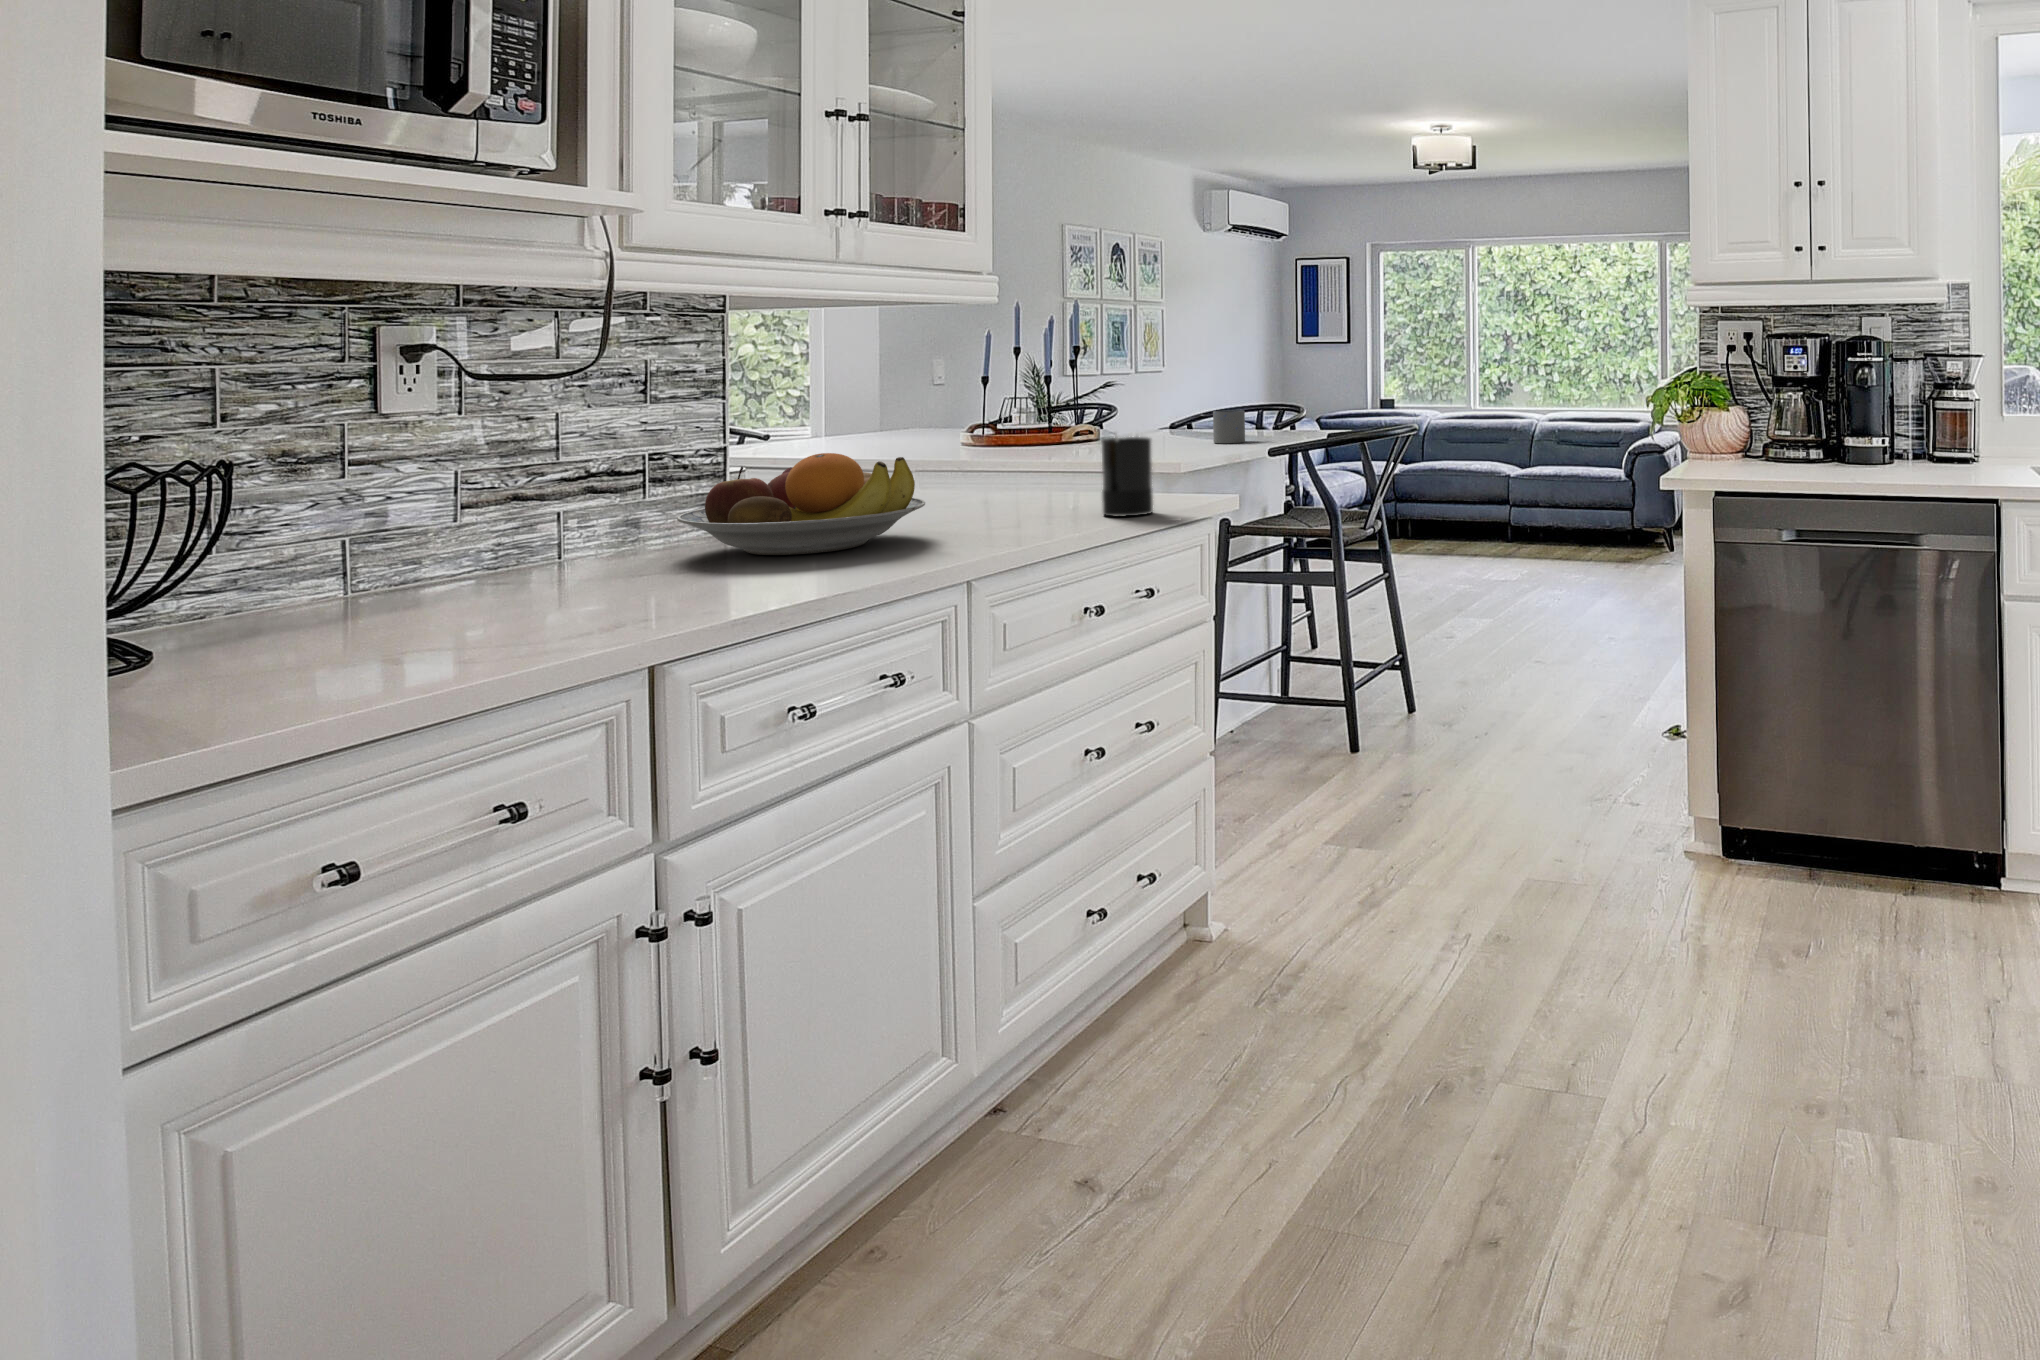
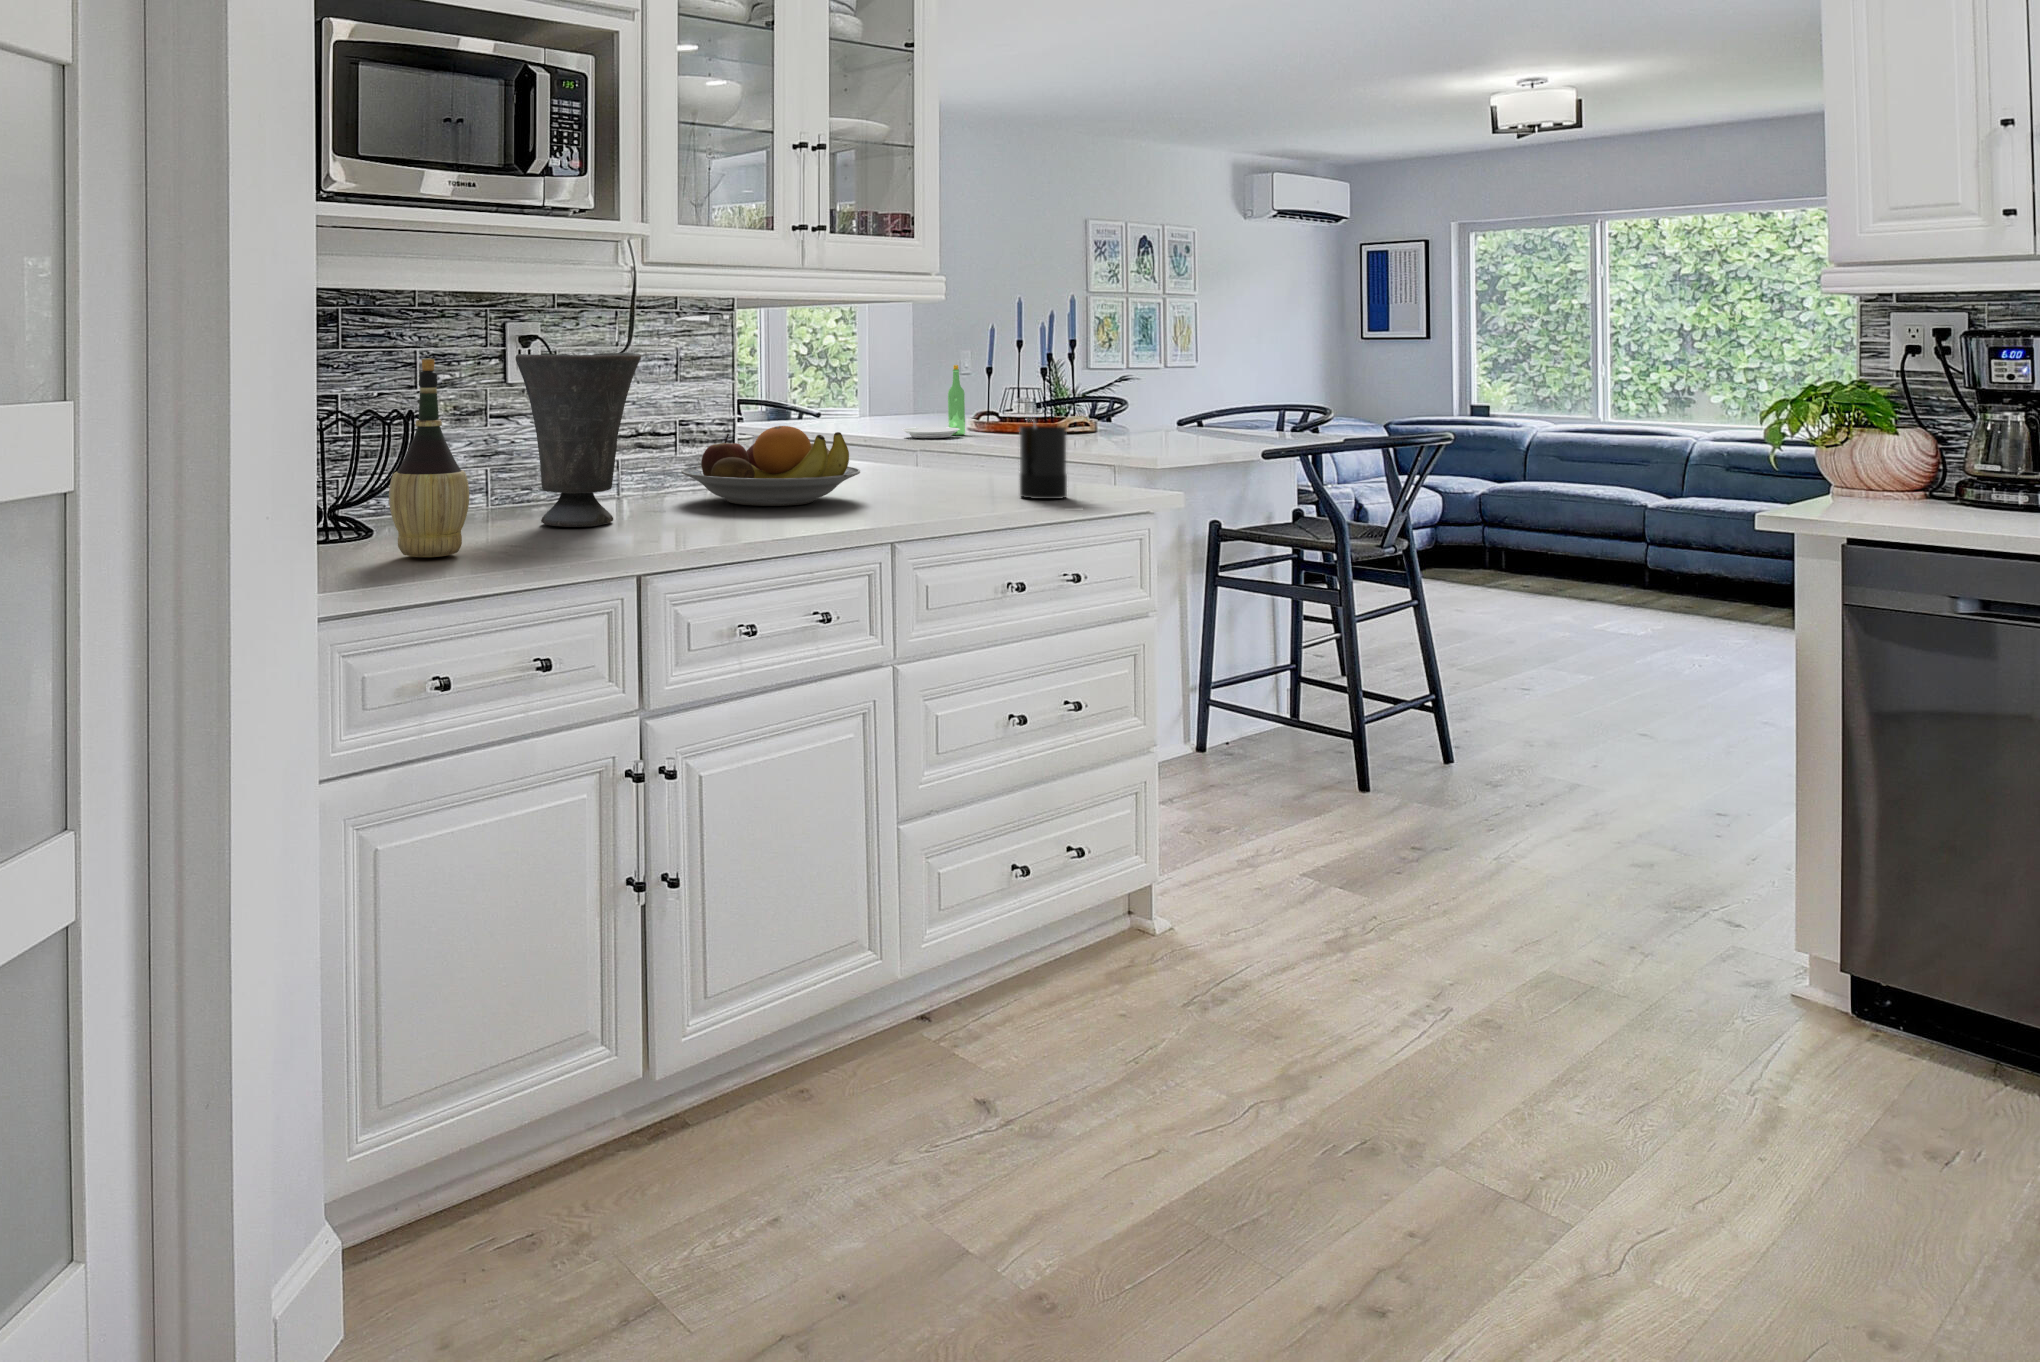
vase: none [425,367,641,614] -> present [516,353,641,527]
plate: none [883,373,955,455] -> present [903,365,965,438]
wine bottle: none [218,381,384,694] -> present [389,358,469,557]
cup: present [1213,410,1245,443] -> none [1210,409,1245,442]

